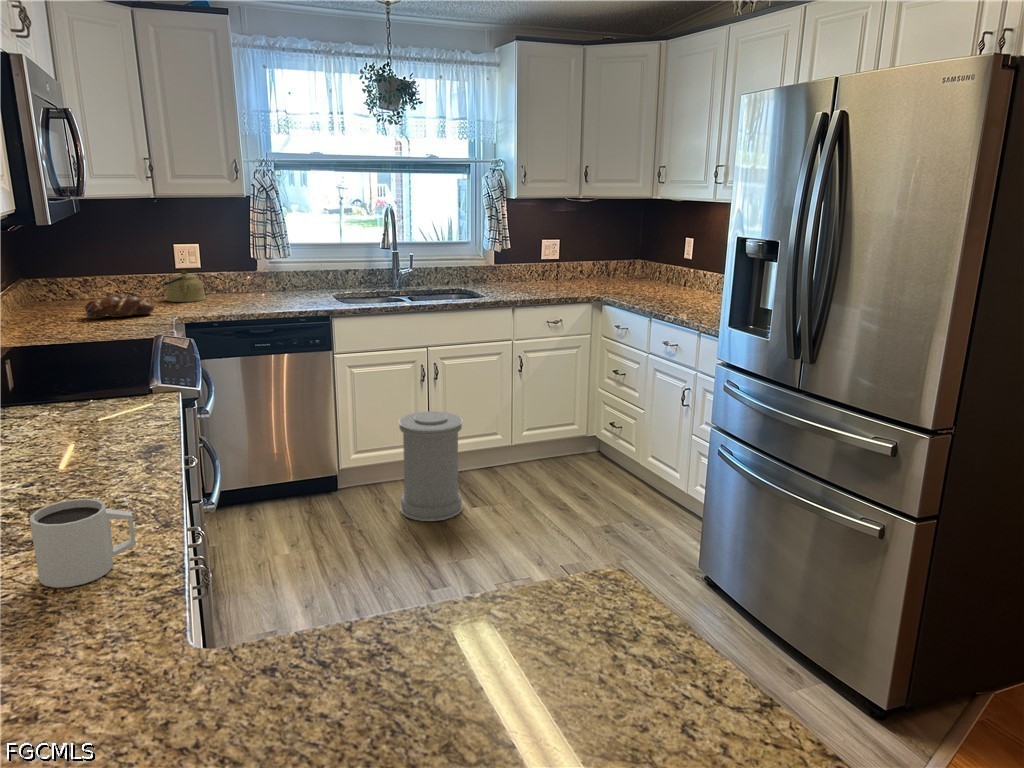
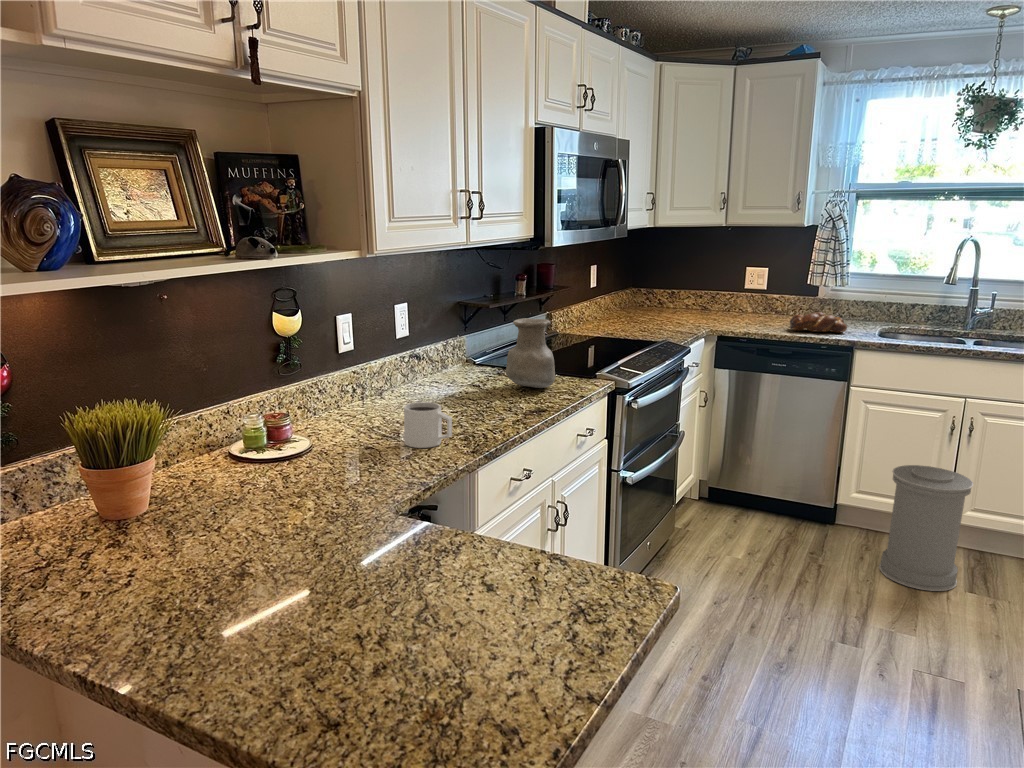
kettle: present [162,271,206,302] -> none [726,291,763,319]
bread loaf: present [85,294,154,319] -> present [790,312,847,332]
vase: none [42,332,129,435] -> present [506,318,555,388]

